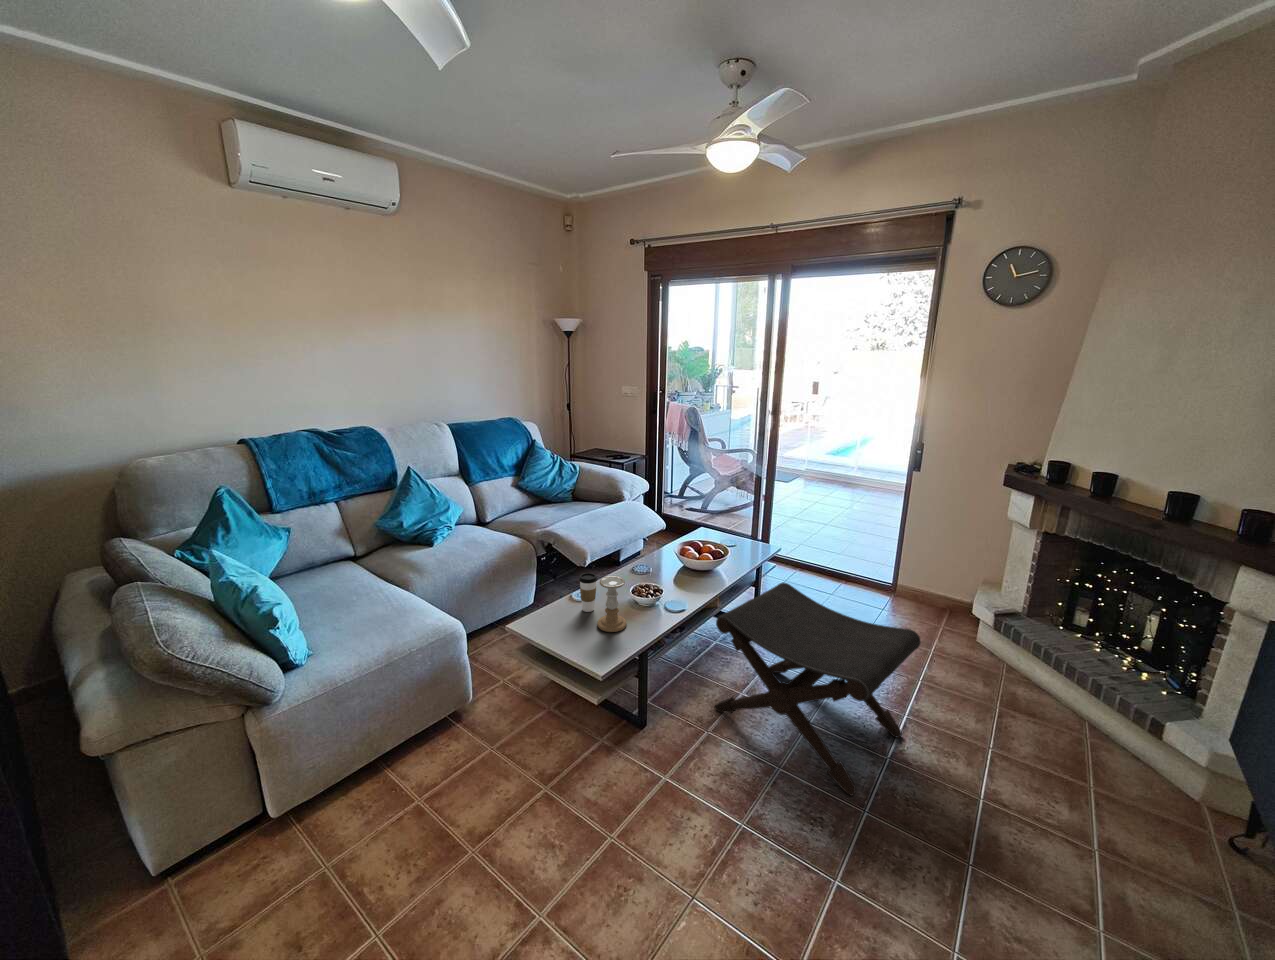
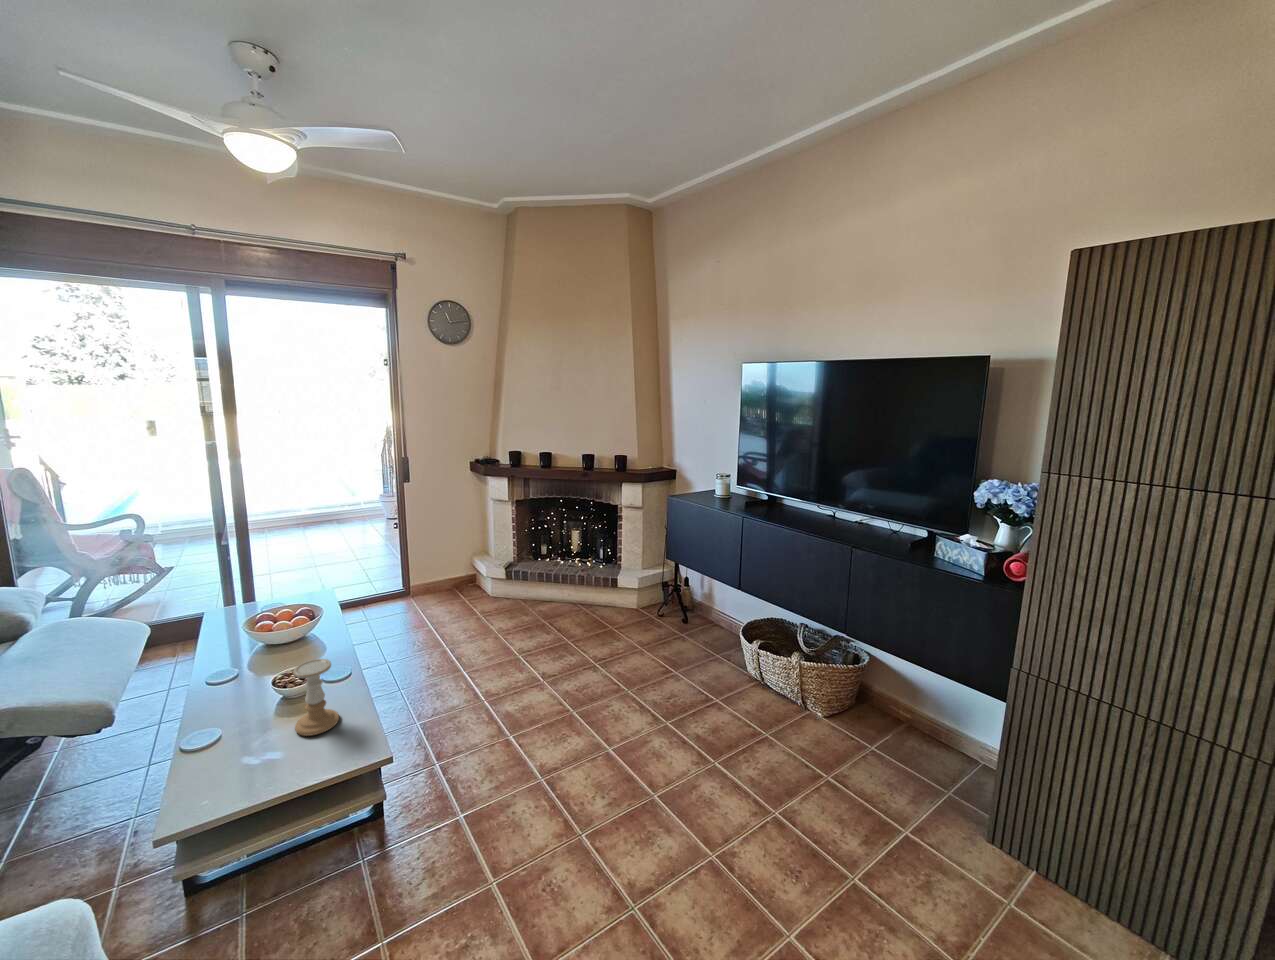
coffee cup: present [579,573,597,612] -> none [231,684,264,742]
footstool: present [715,583,921,796] -> none [405,583,565,748]

